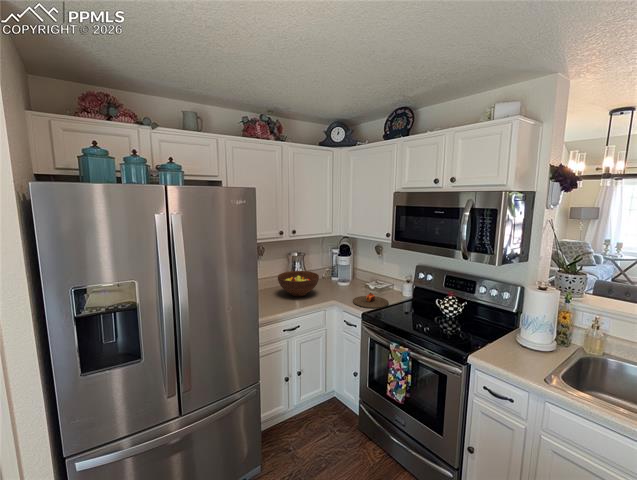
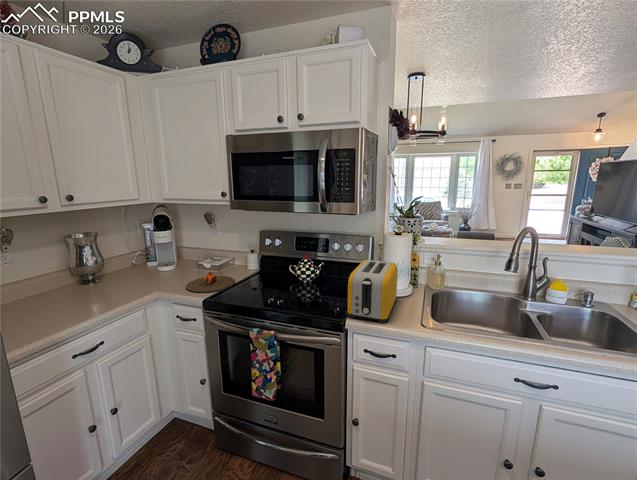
fruit bowl: present [278,271,319,296] -> none [47,259,127,299]
toaster: none [471,308,534,369] -> present [347,260,397,324]

